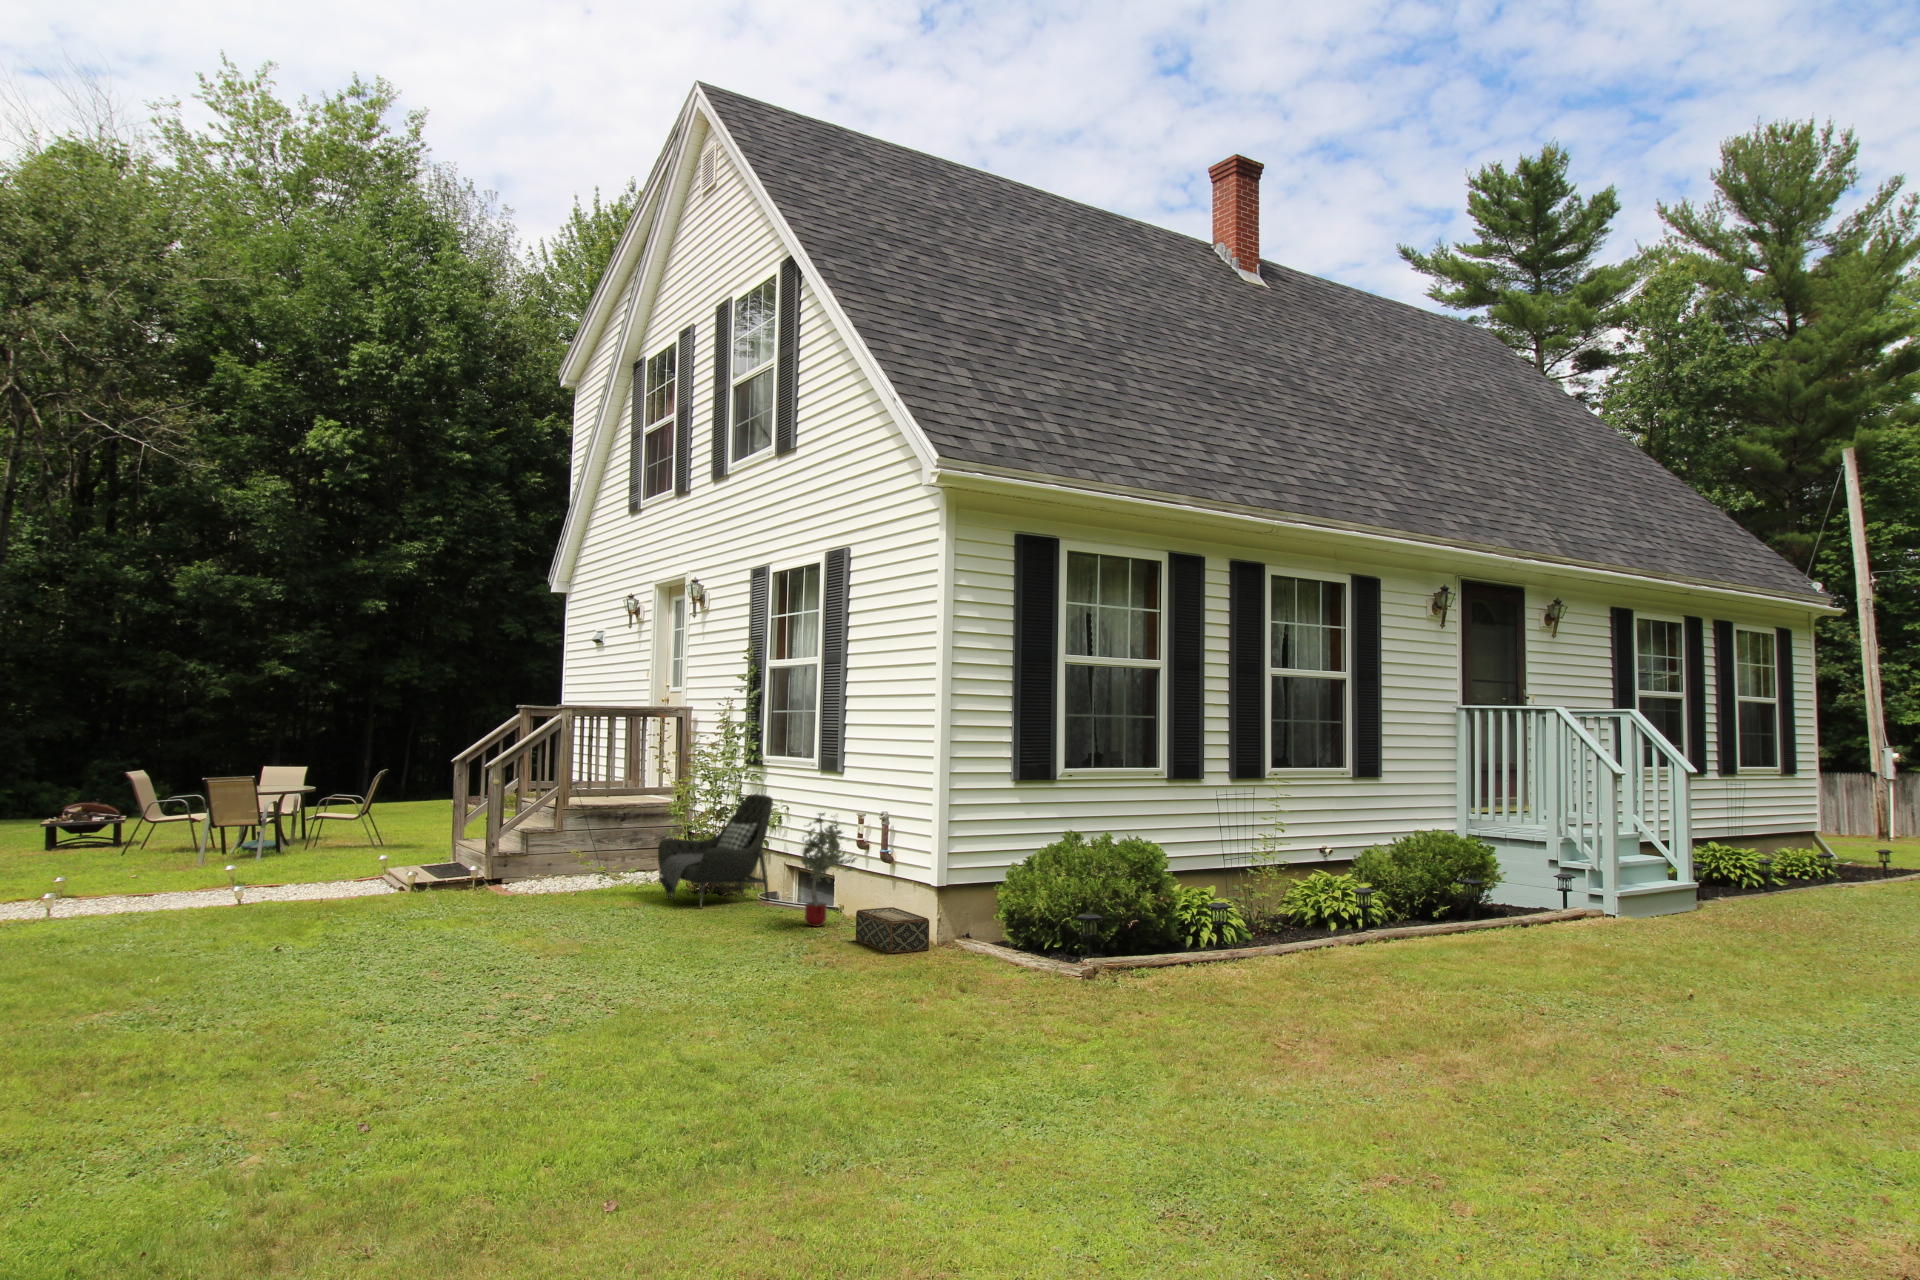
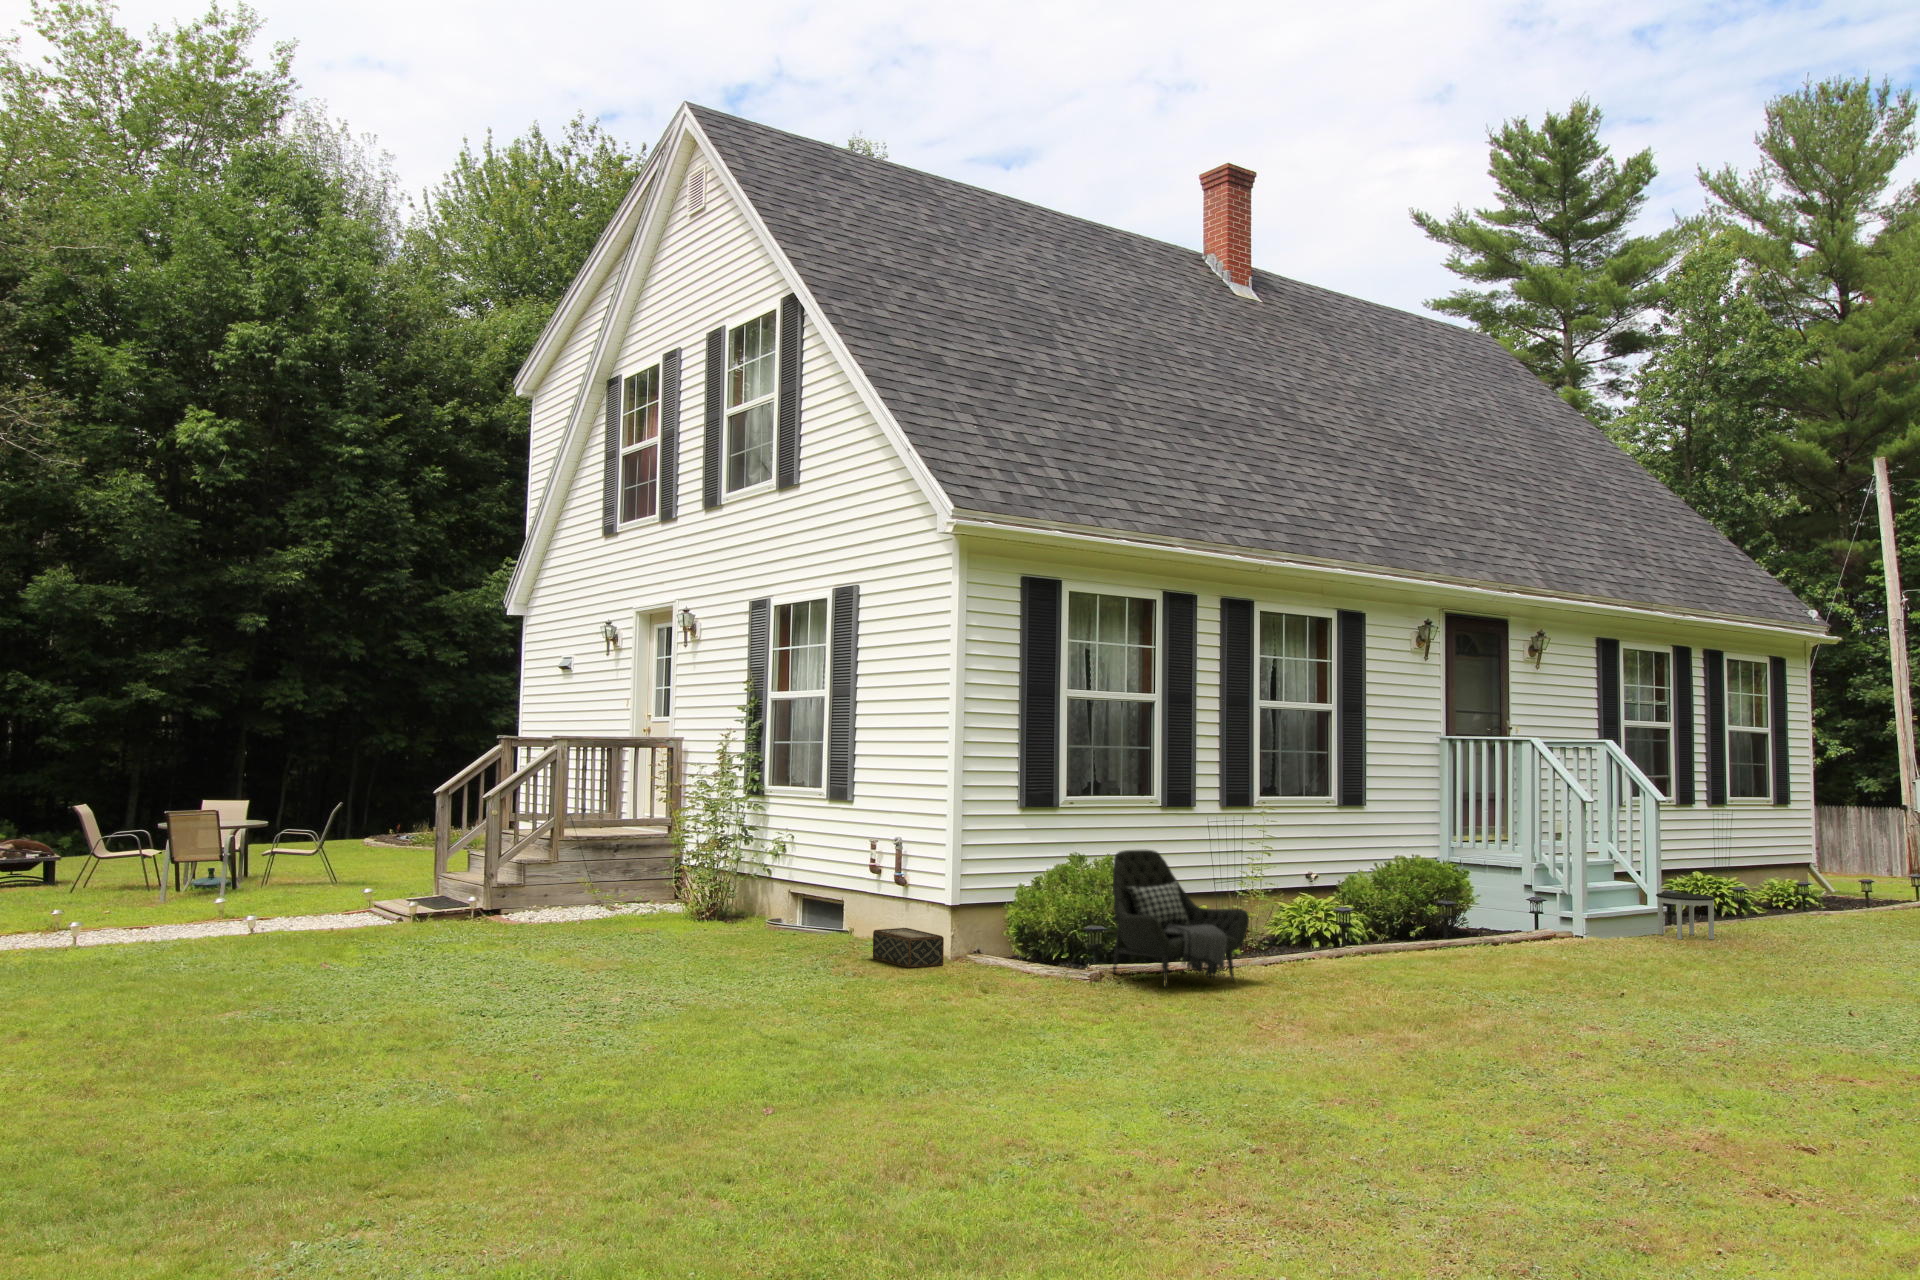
armchair: present [658,794,773,909] -> present [1113,849,1249,988]
potted tree: present [801,813,857,927] -> none [811,840,870,948]
round table: none [1689,870,1755,920] -> present [1656,893,1715,939]

